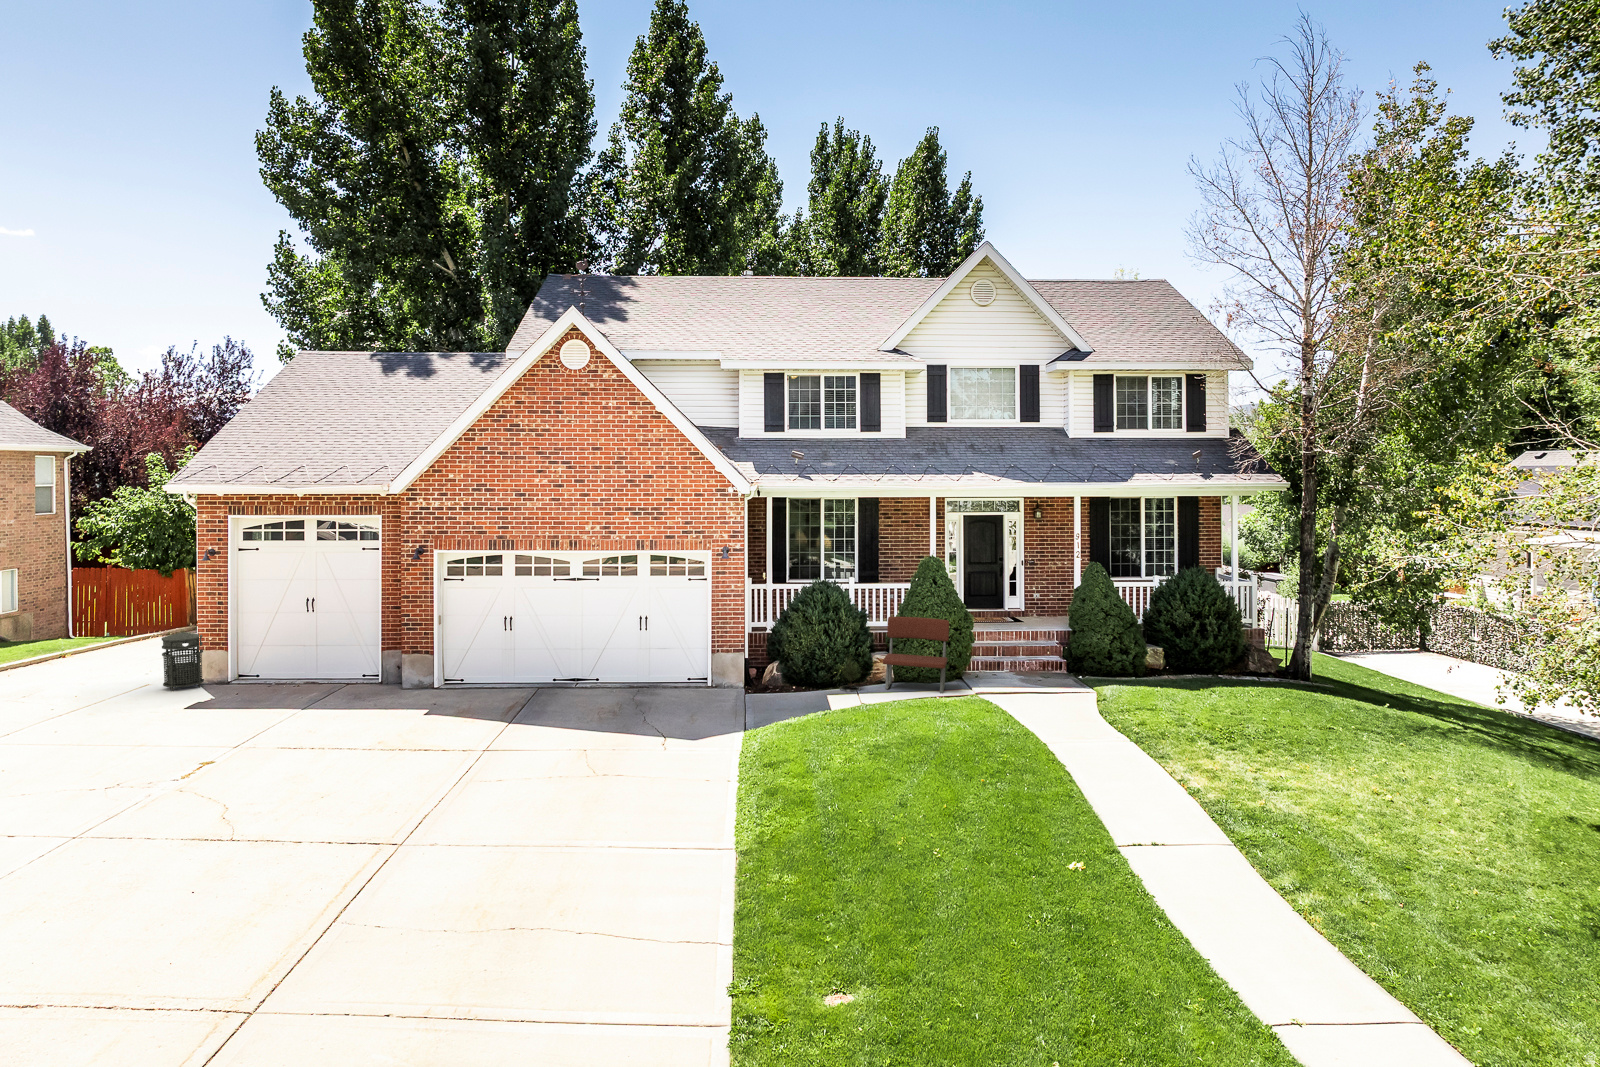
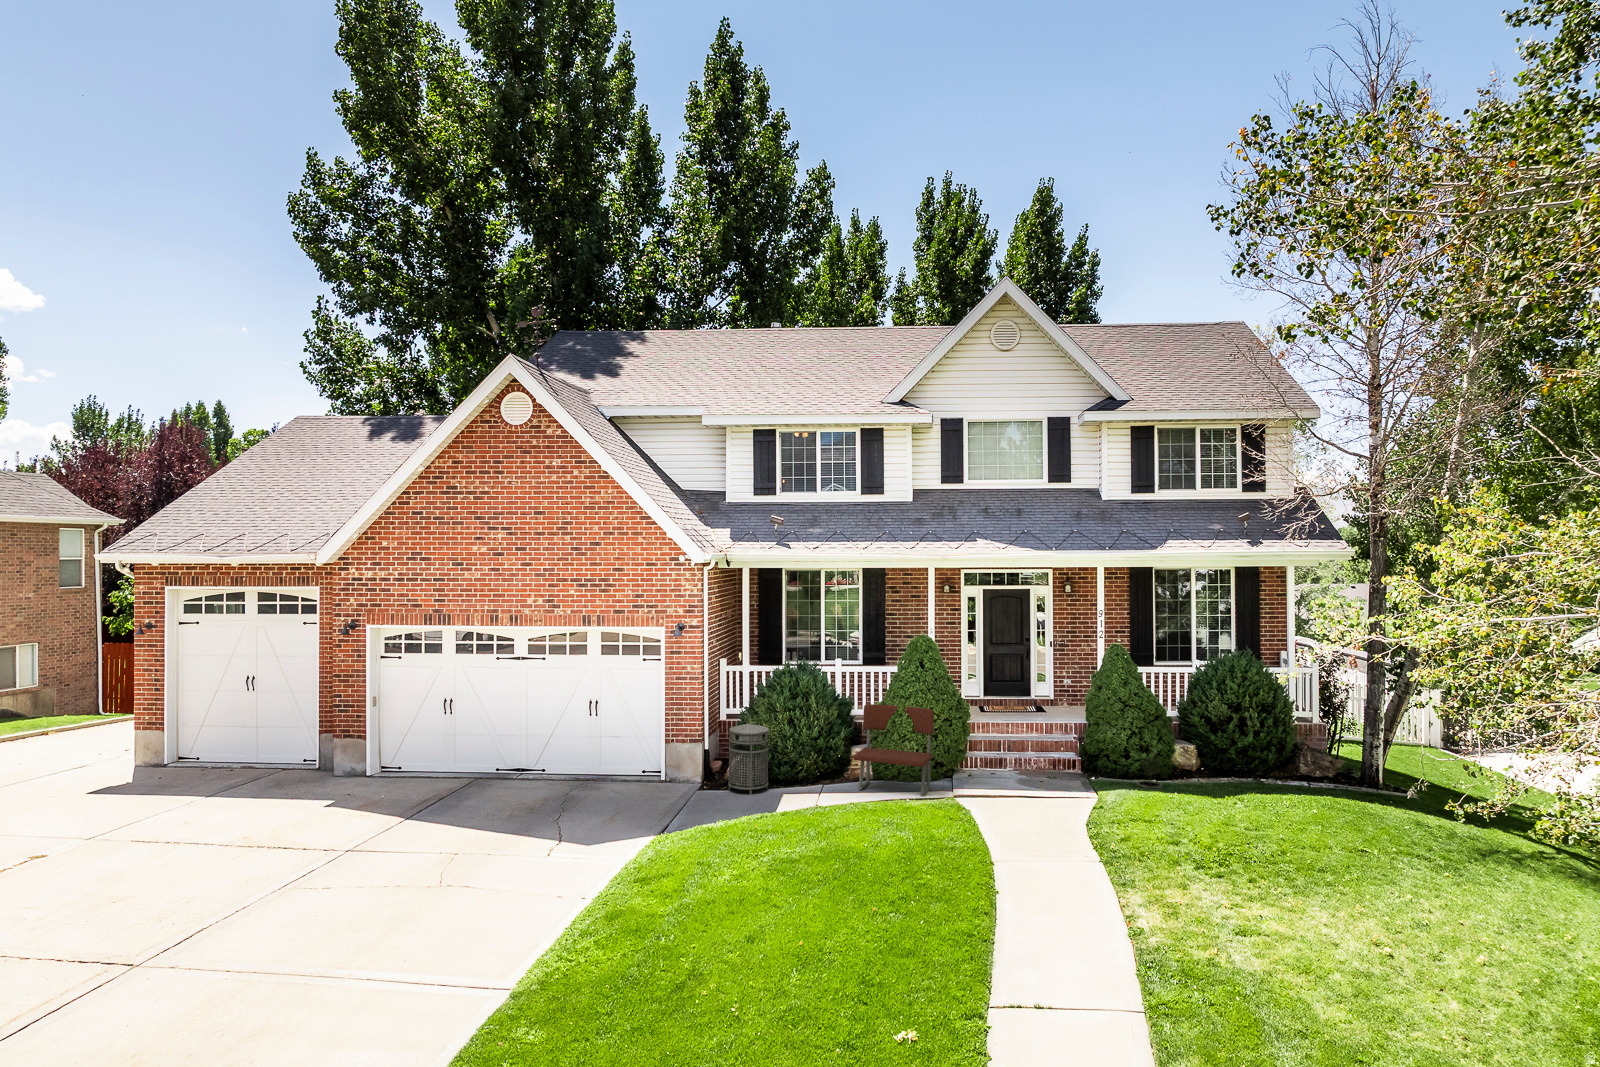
trash can: present [162,632,204,691] -> present [728,724,769,795]
potted tree: present [840,657,860,692] -> present [1137,750,1162,788]

